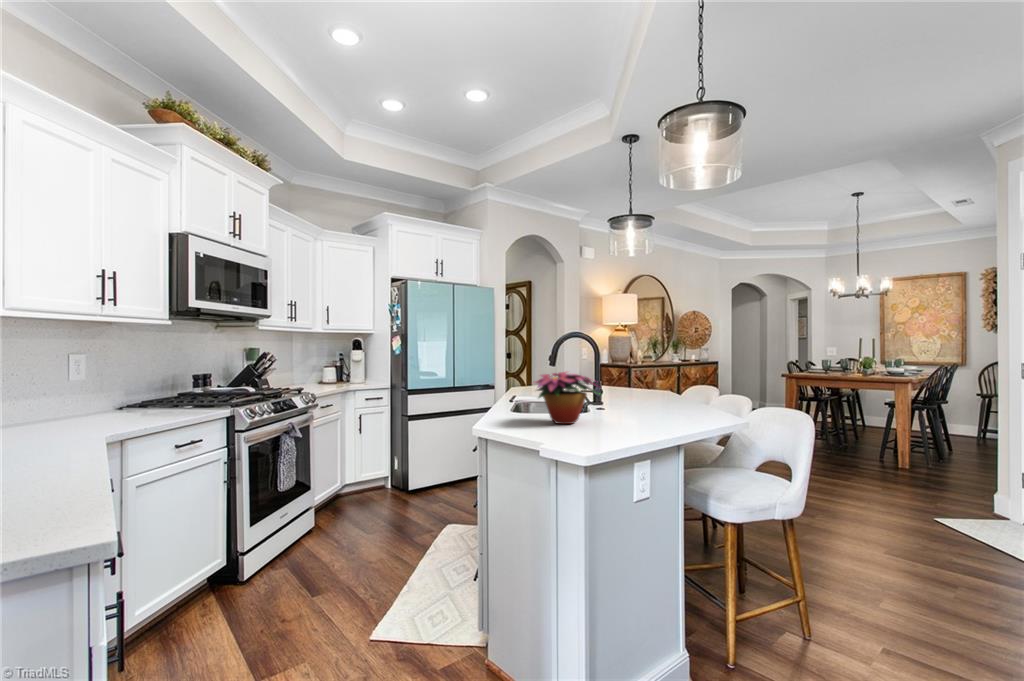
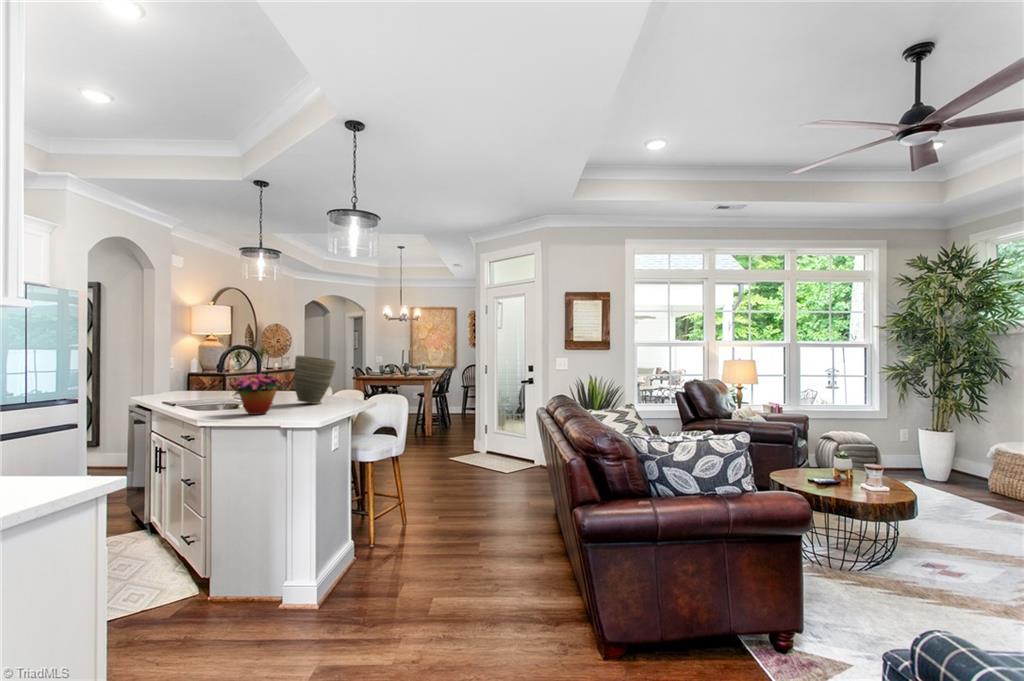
vase: none [631,347,688,414] -> present [294,355,336,404]

